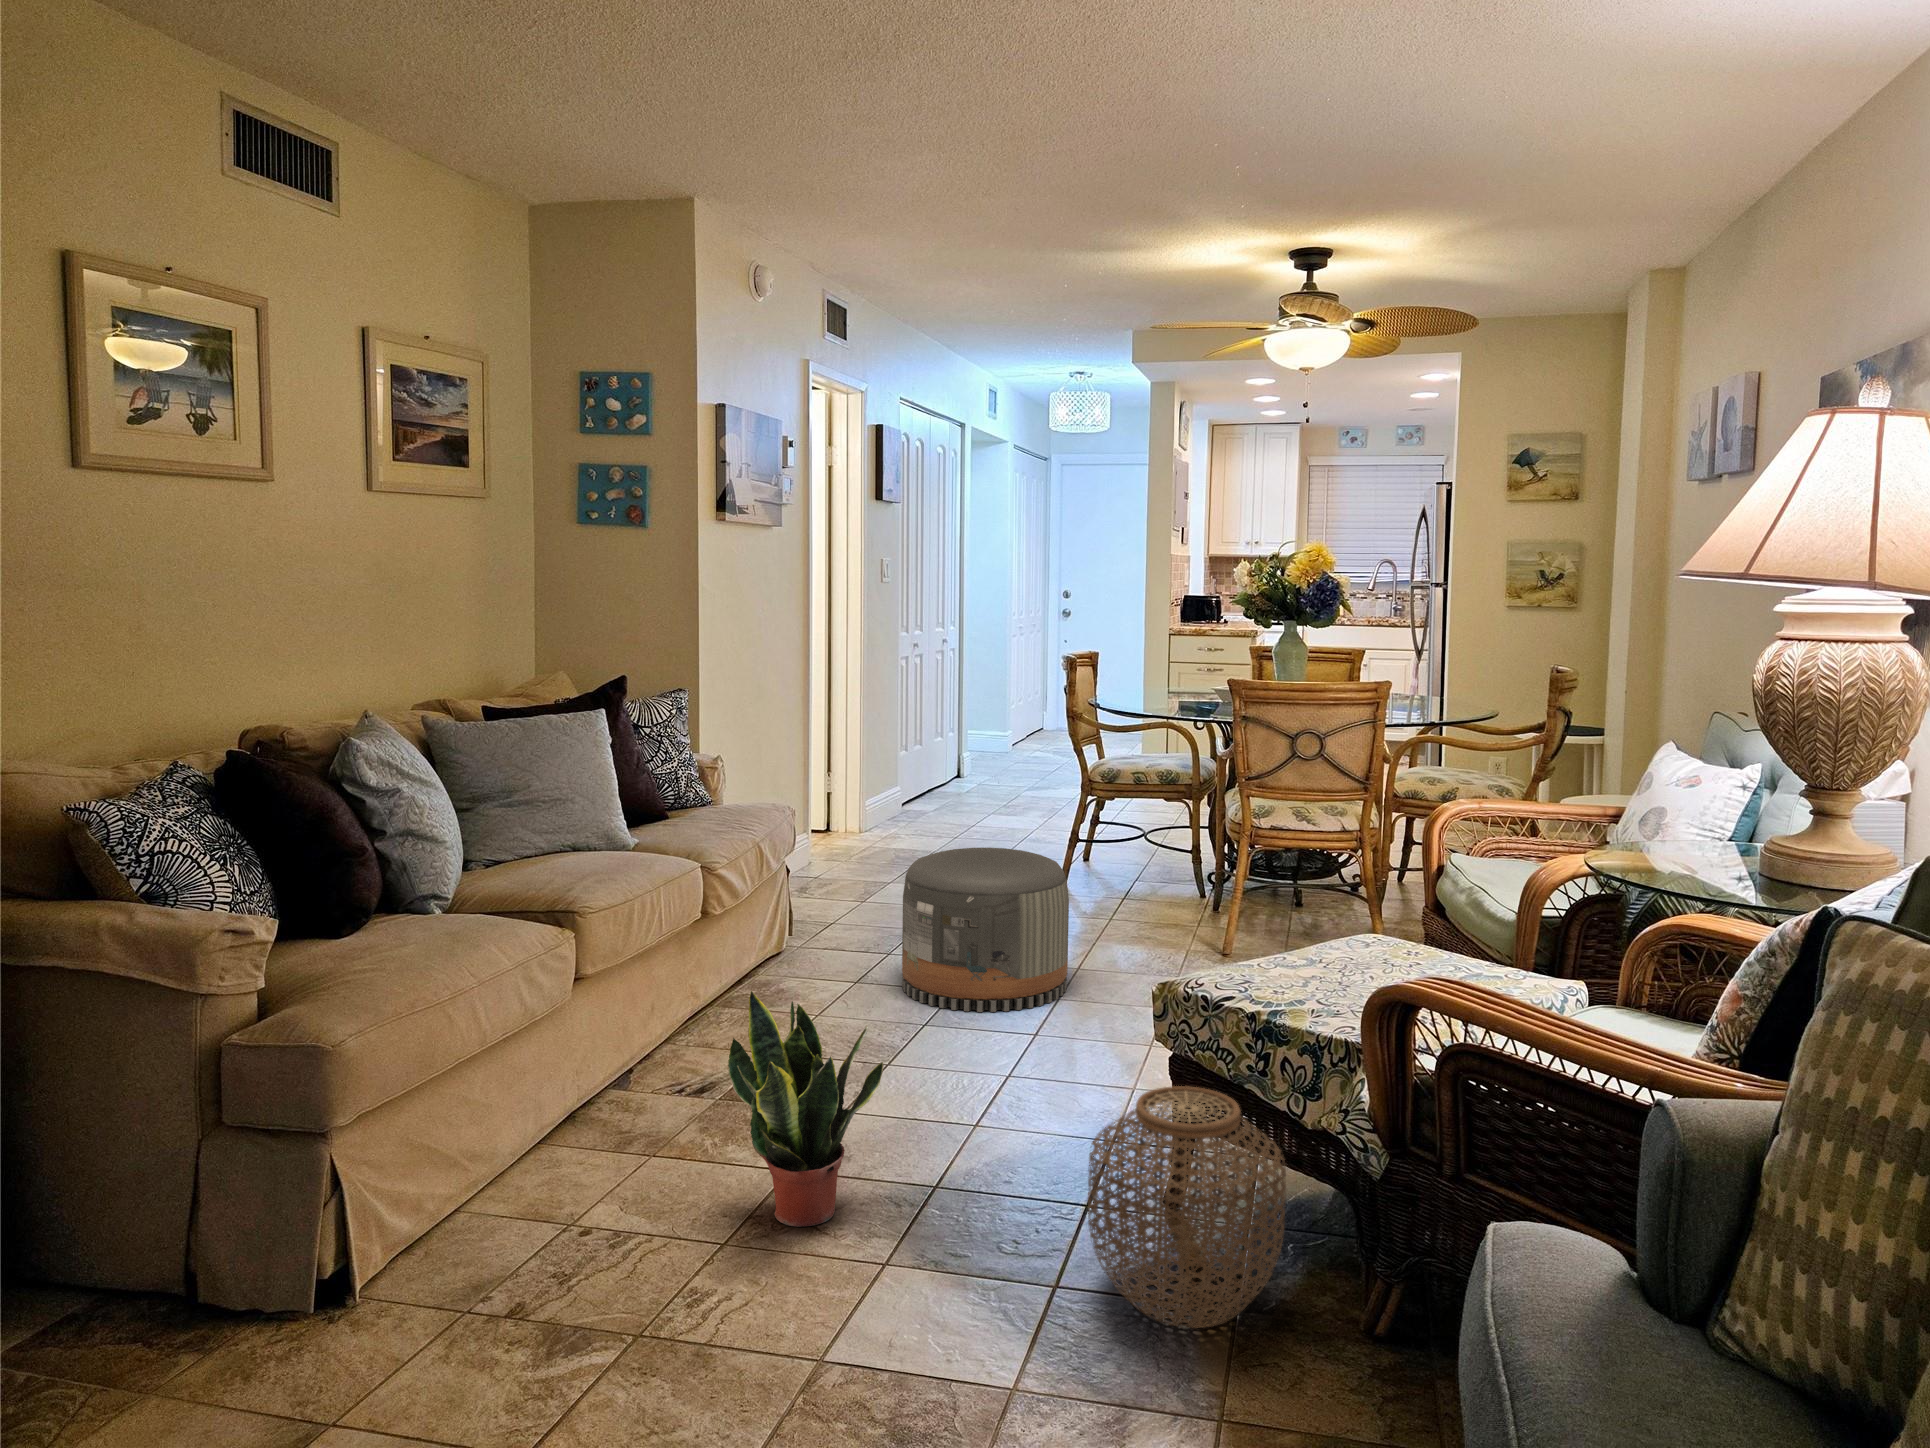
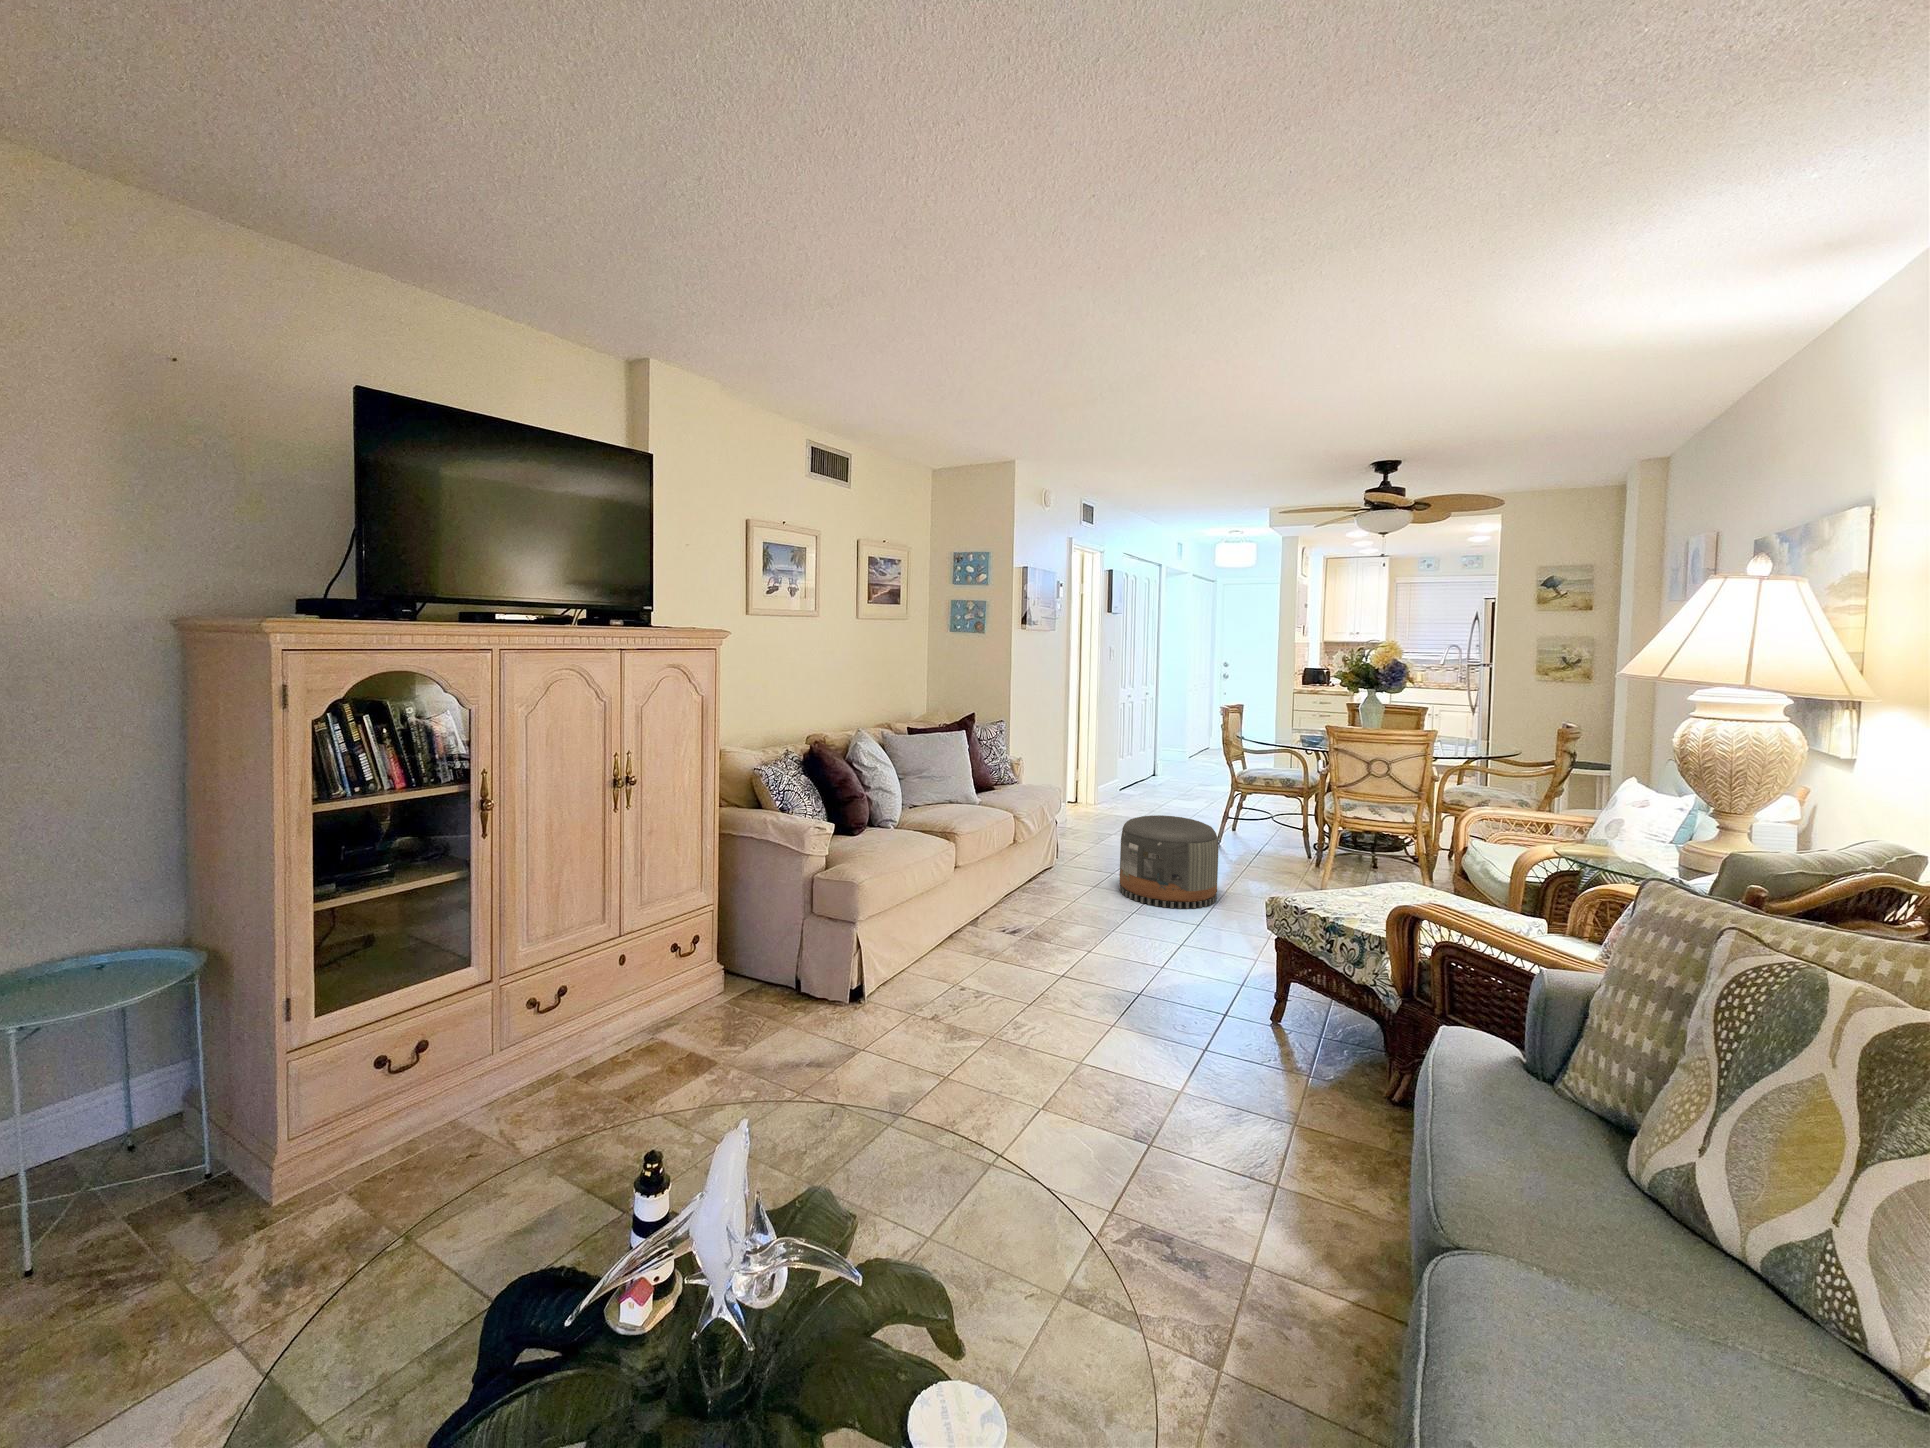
potted plant: present [728,991,883,1227] -> none [1032,878,1112,1001]
woven basket: present [1088,1086,1286,1328] -> none [1223,951,1339,1082]

